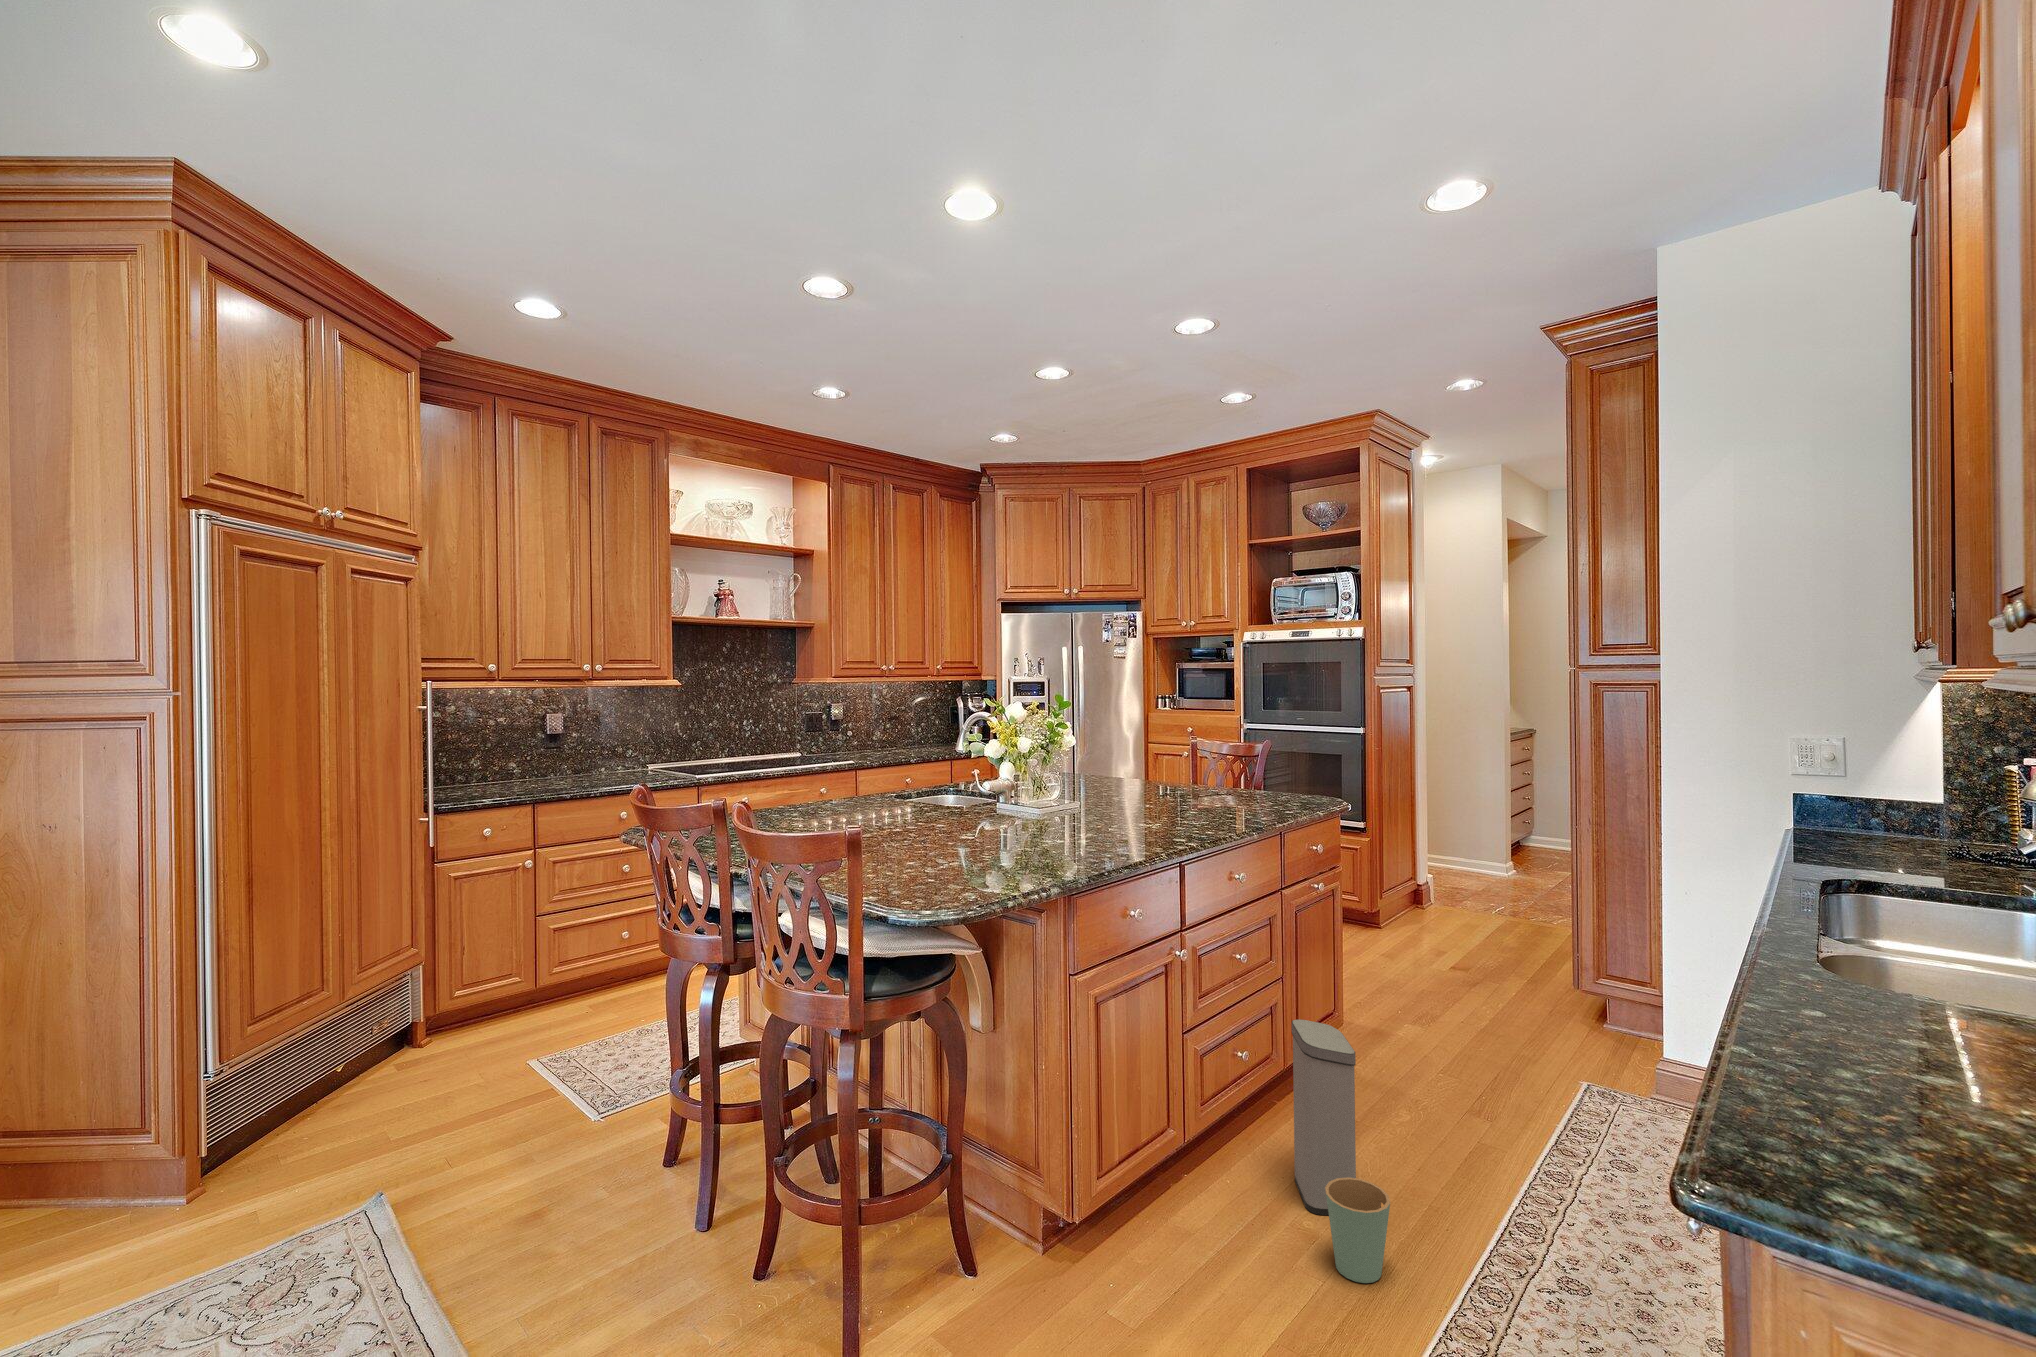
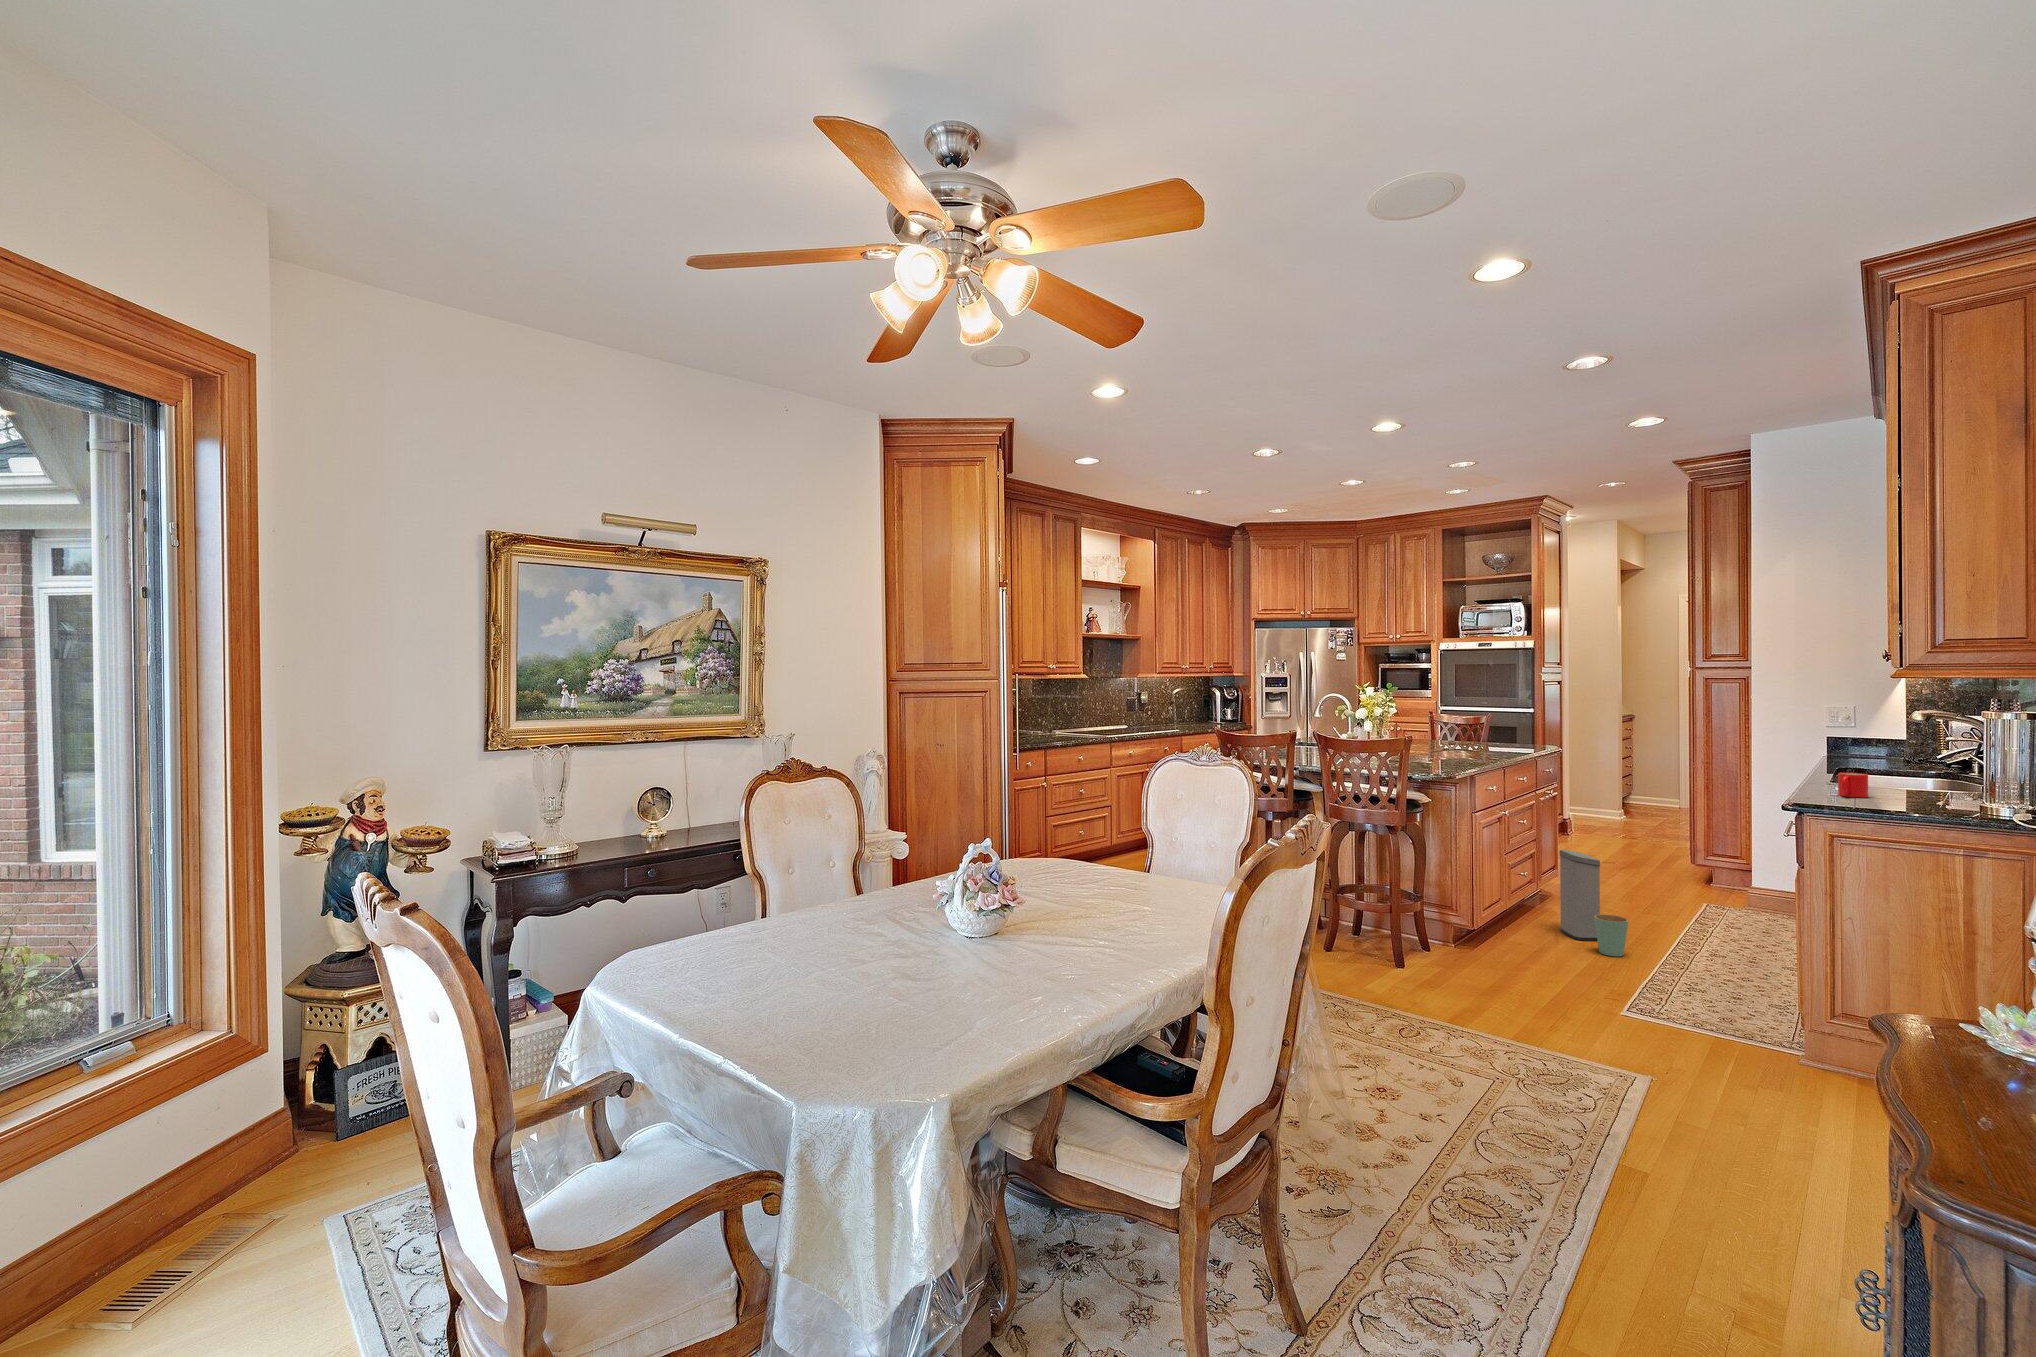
mug: none [1851,998,1954,1100] -> present [1838,773,1868,797]

